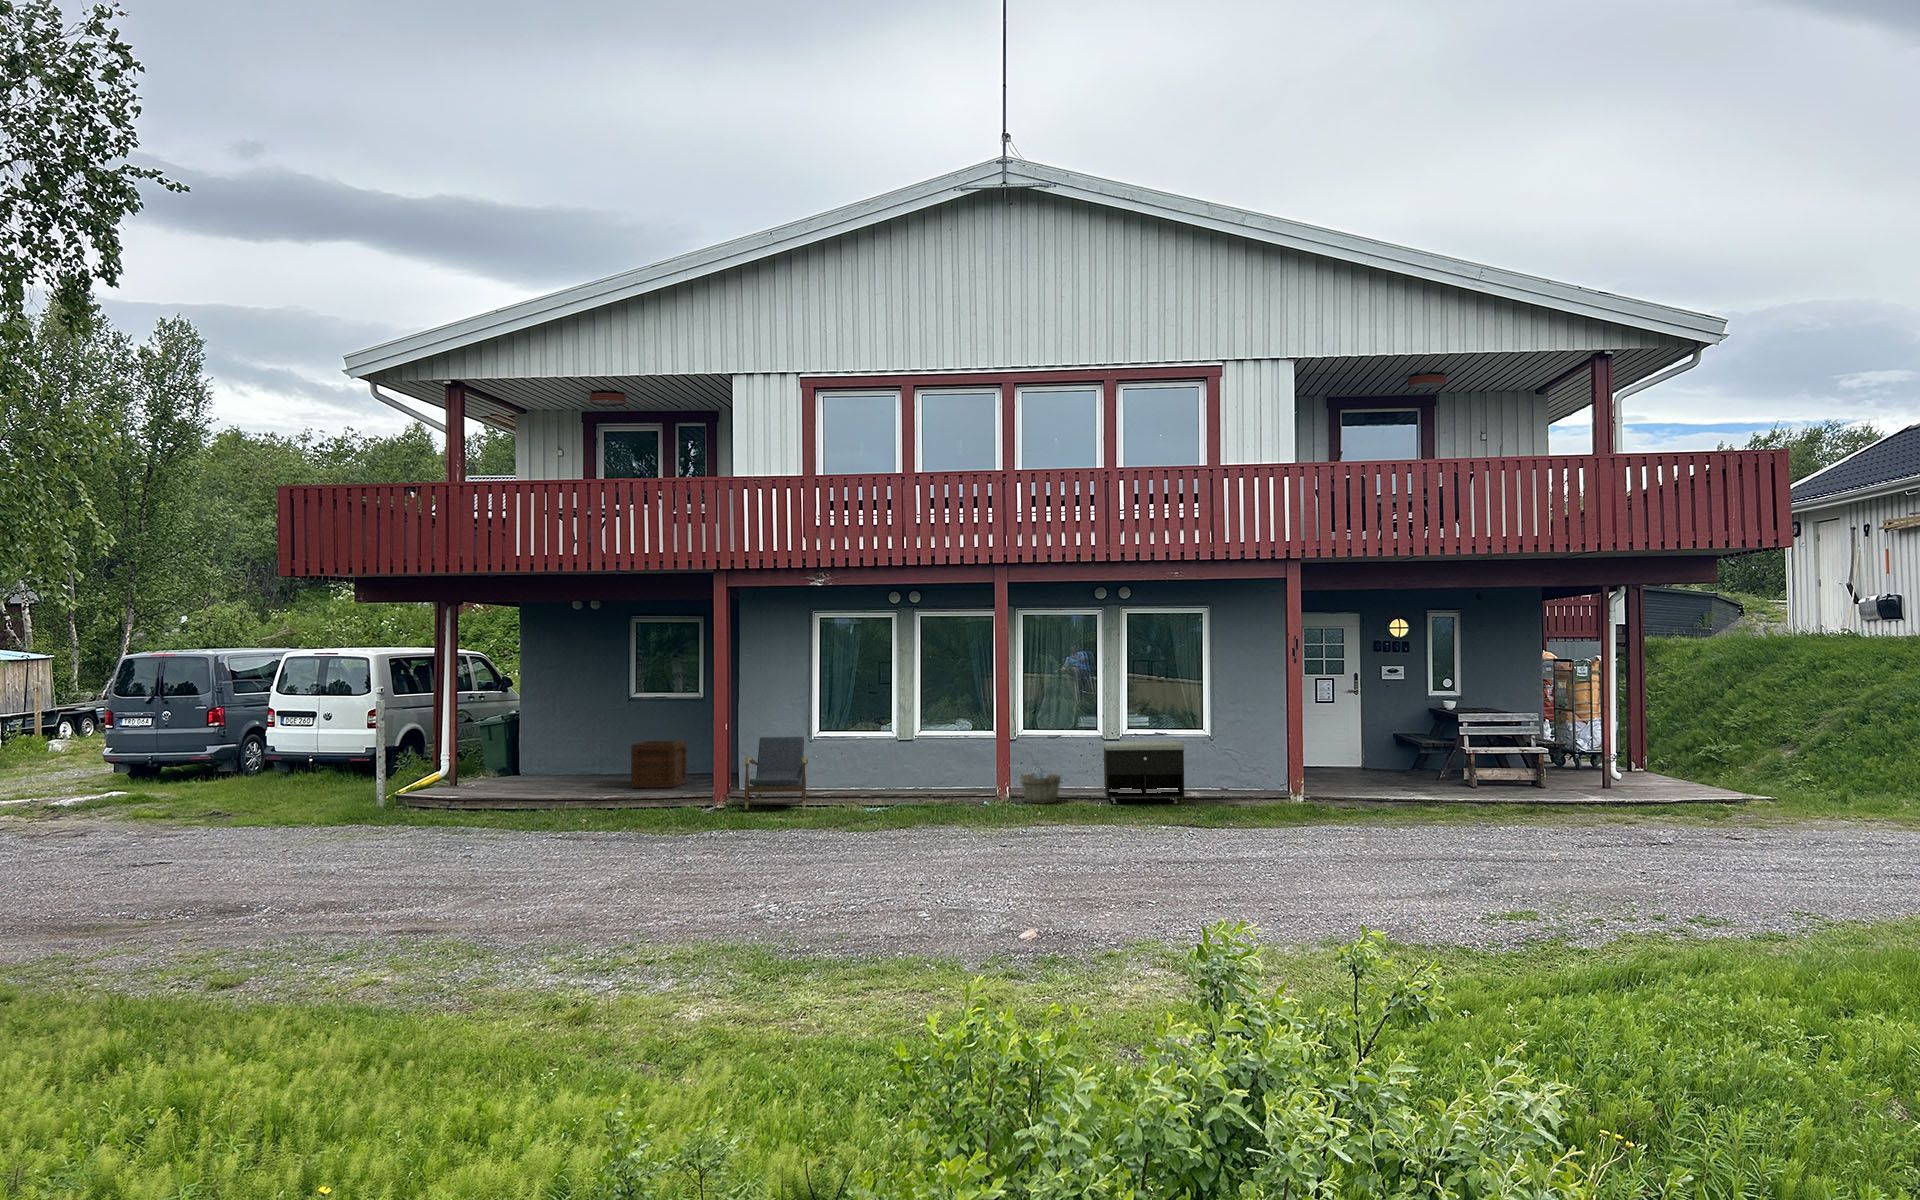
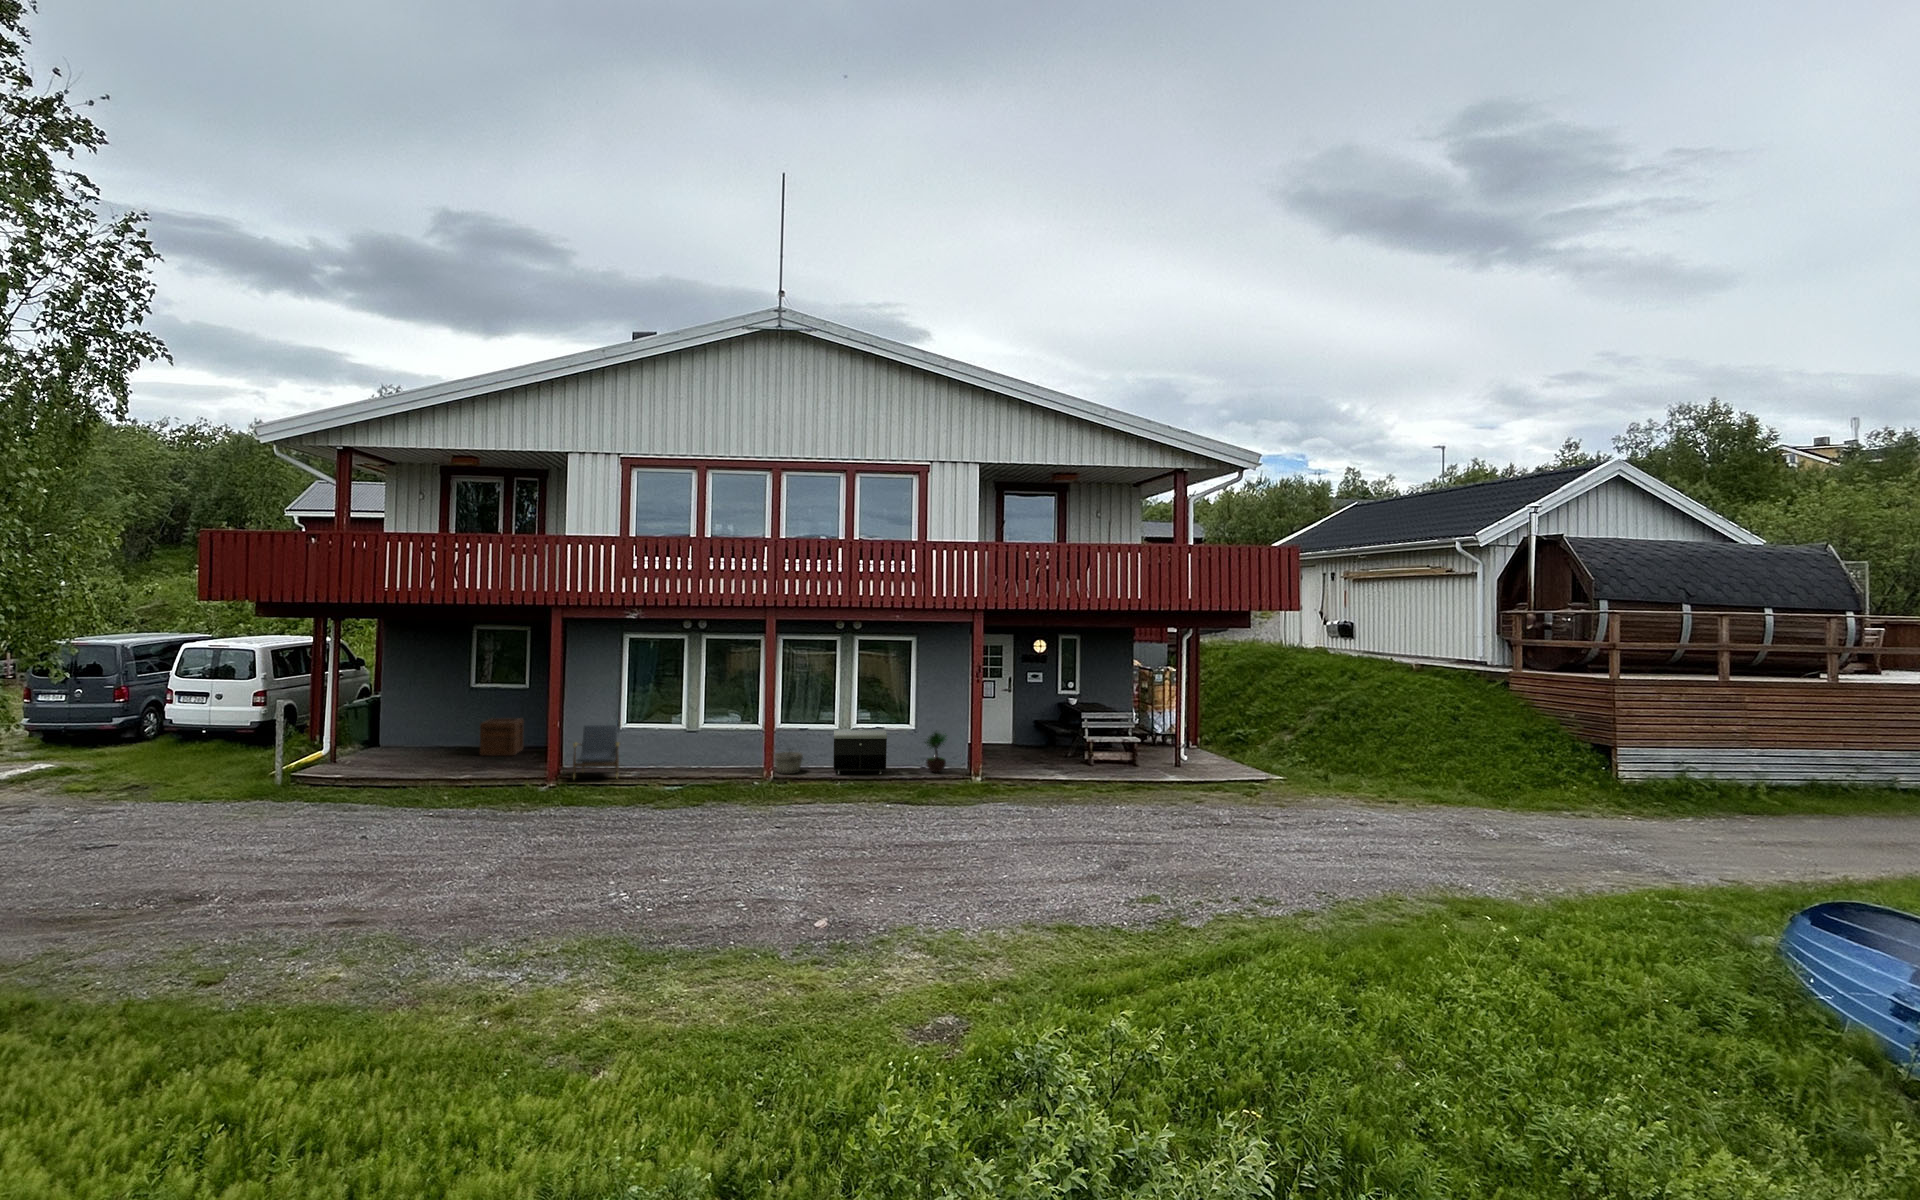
potted tree: none [1236,734,1277,801] -> present [925,732,946,772]

